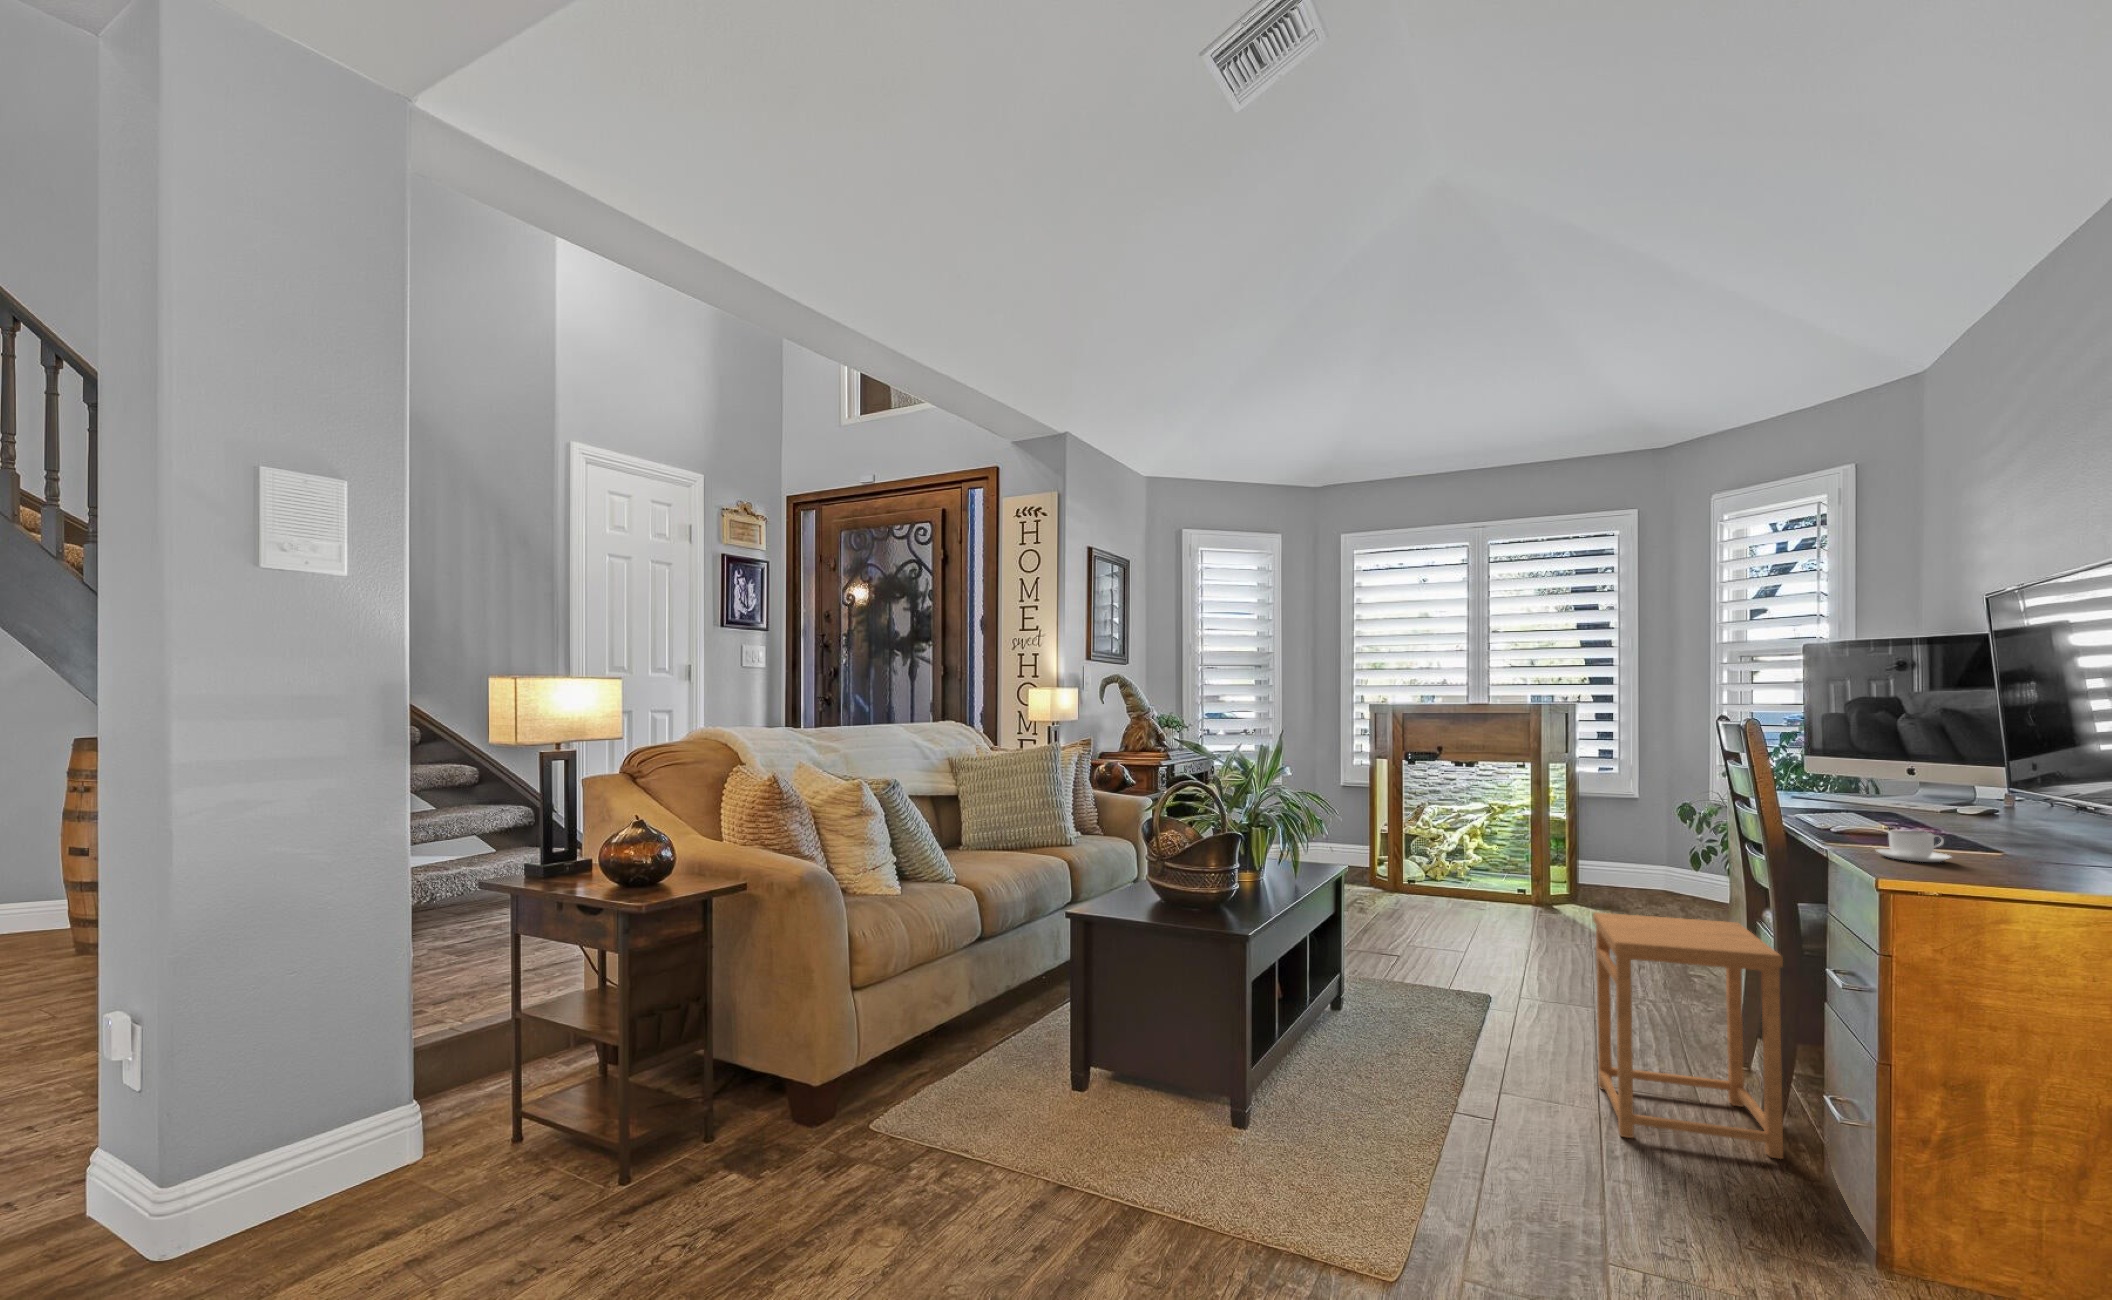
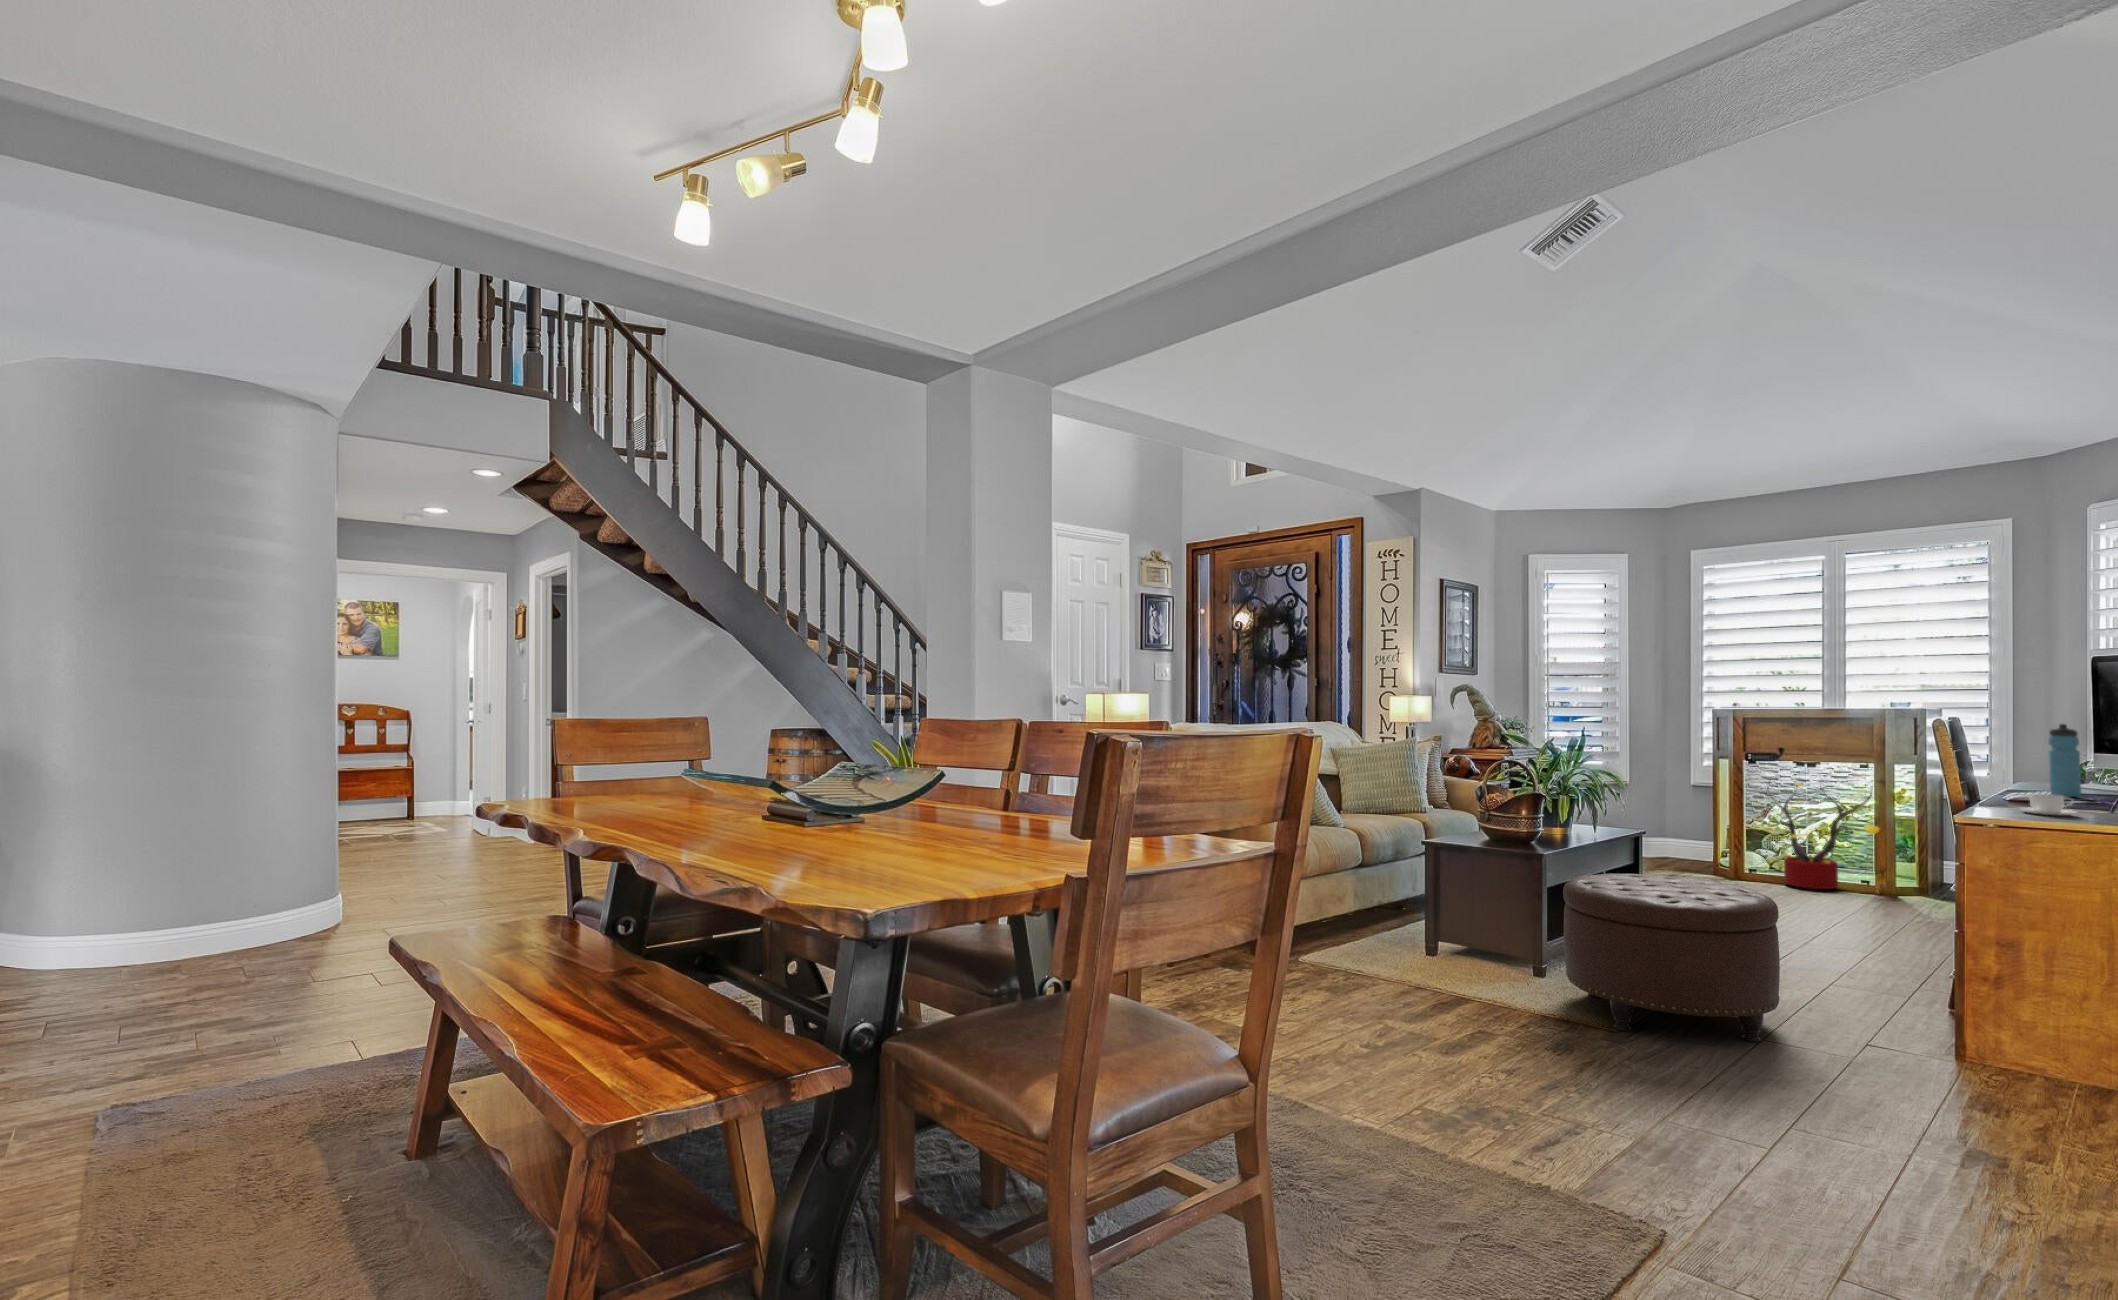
water bottle: none [1824,726,1861,819] -> present [2048,724,2081,797]
decorative plant: none [1420,780,1537,903] -> present [1767,783,1879,889]
side table: present [1593,912,1783,1159] -> none [1840,865,1982,1043]
ottoman: none [1275,945,1567,1216] -> present [1563,873,1780,1042]

